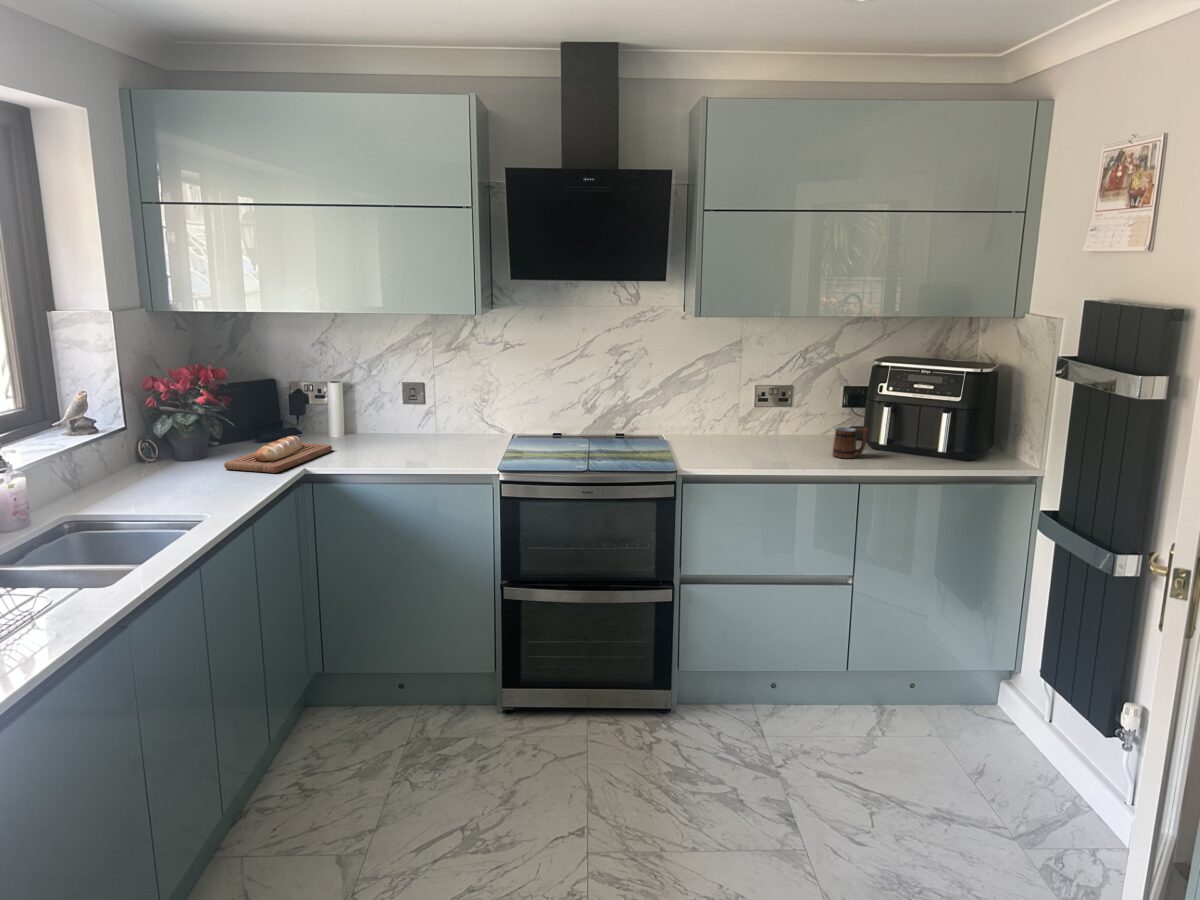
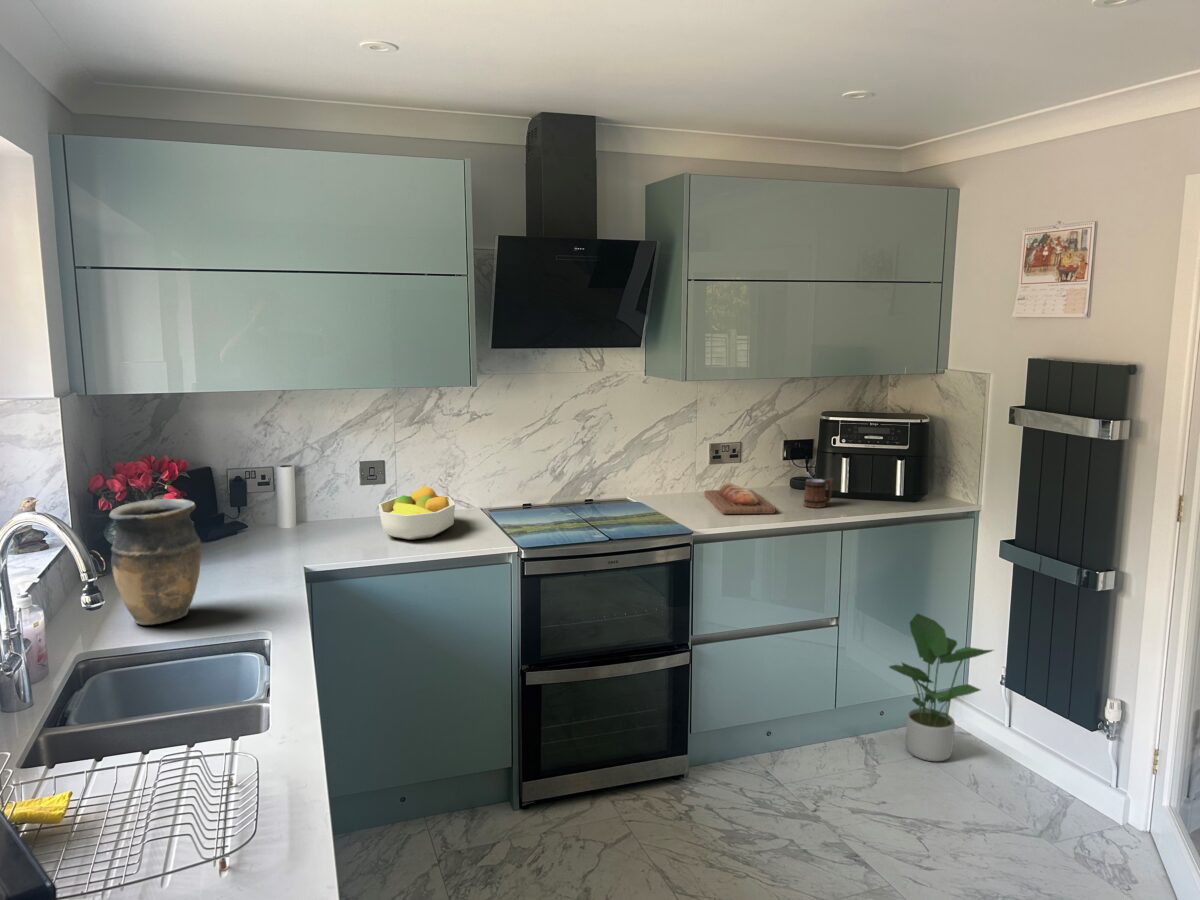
vase: none [106,399,185,501] -> present [109,499,201,625]
fruit bowl: none [391,407,469,455] -> present [379,486,455,540]
bread loaf: present [224,436,332,473] -> present [704,483,775,514]
potted plant: none [897,583,1019,744] -> present [889,614,992,761]

